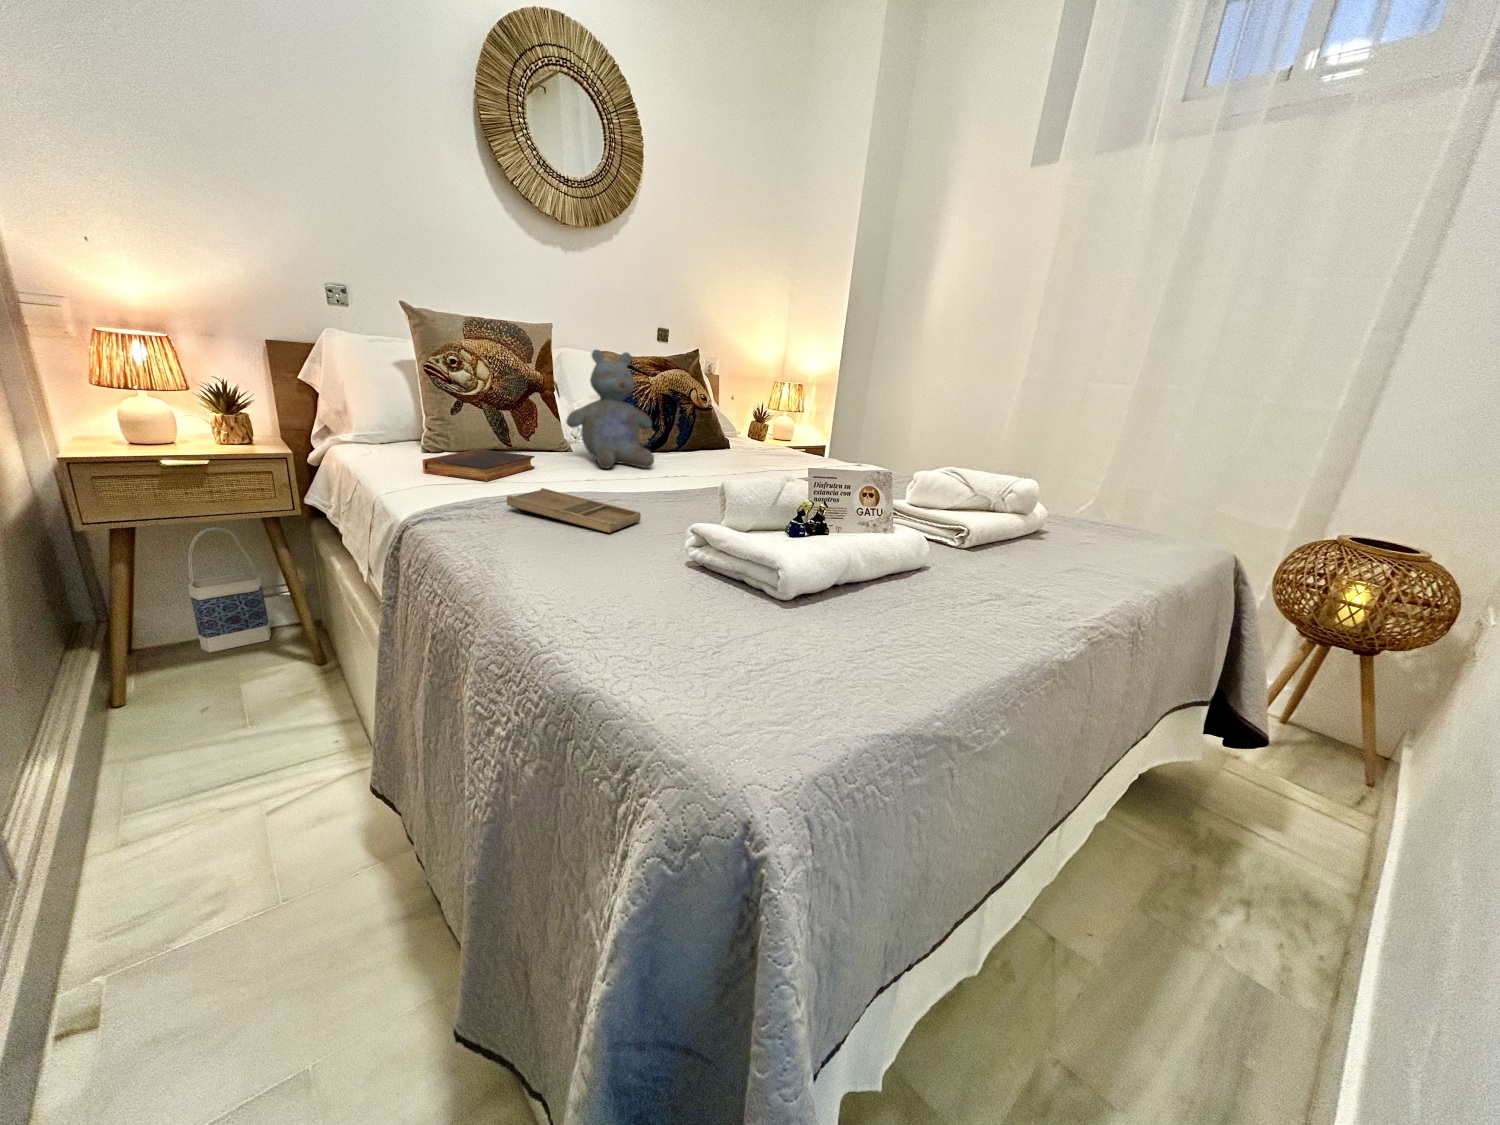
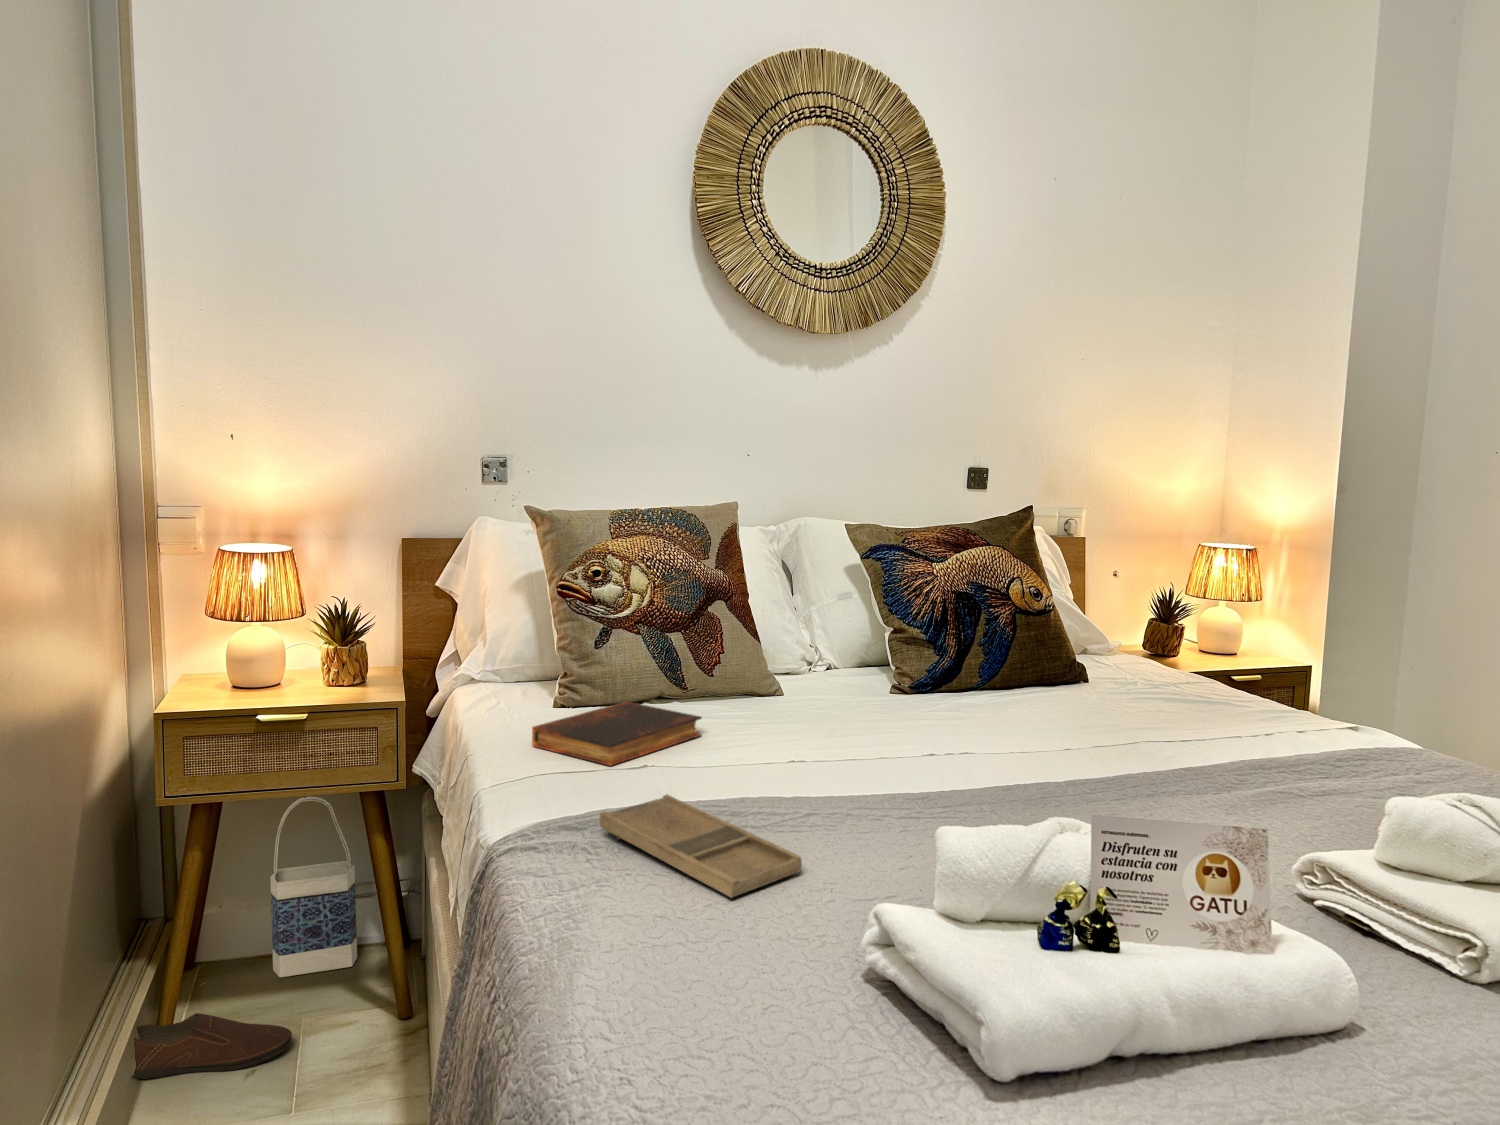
stuffed bear: present [566,350,654,468] -> none [763,538,913,738]
shoe: none [95,676,239,724] -> present [133,1013,292,1079]

